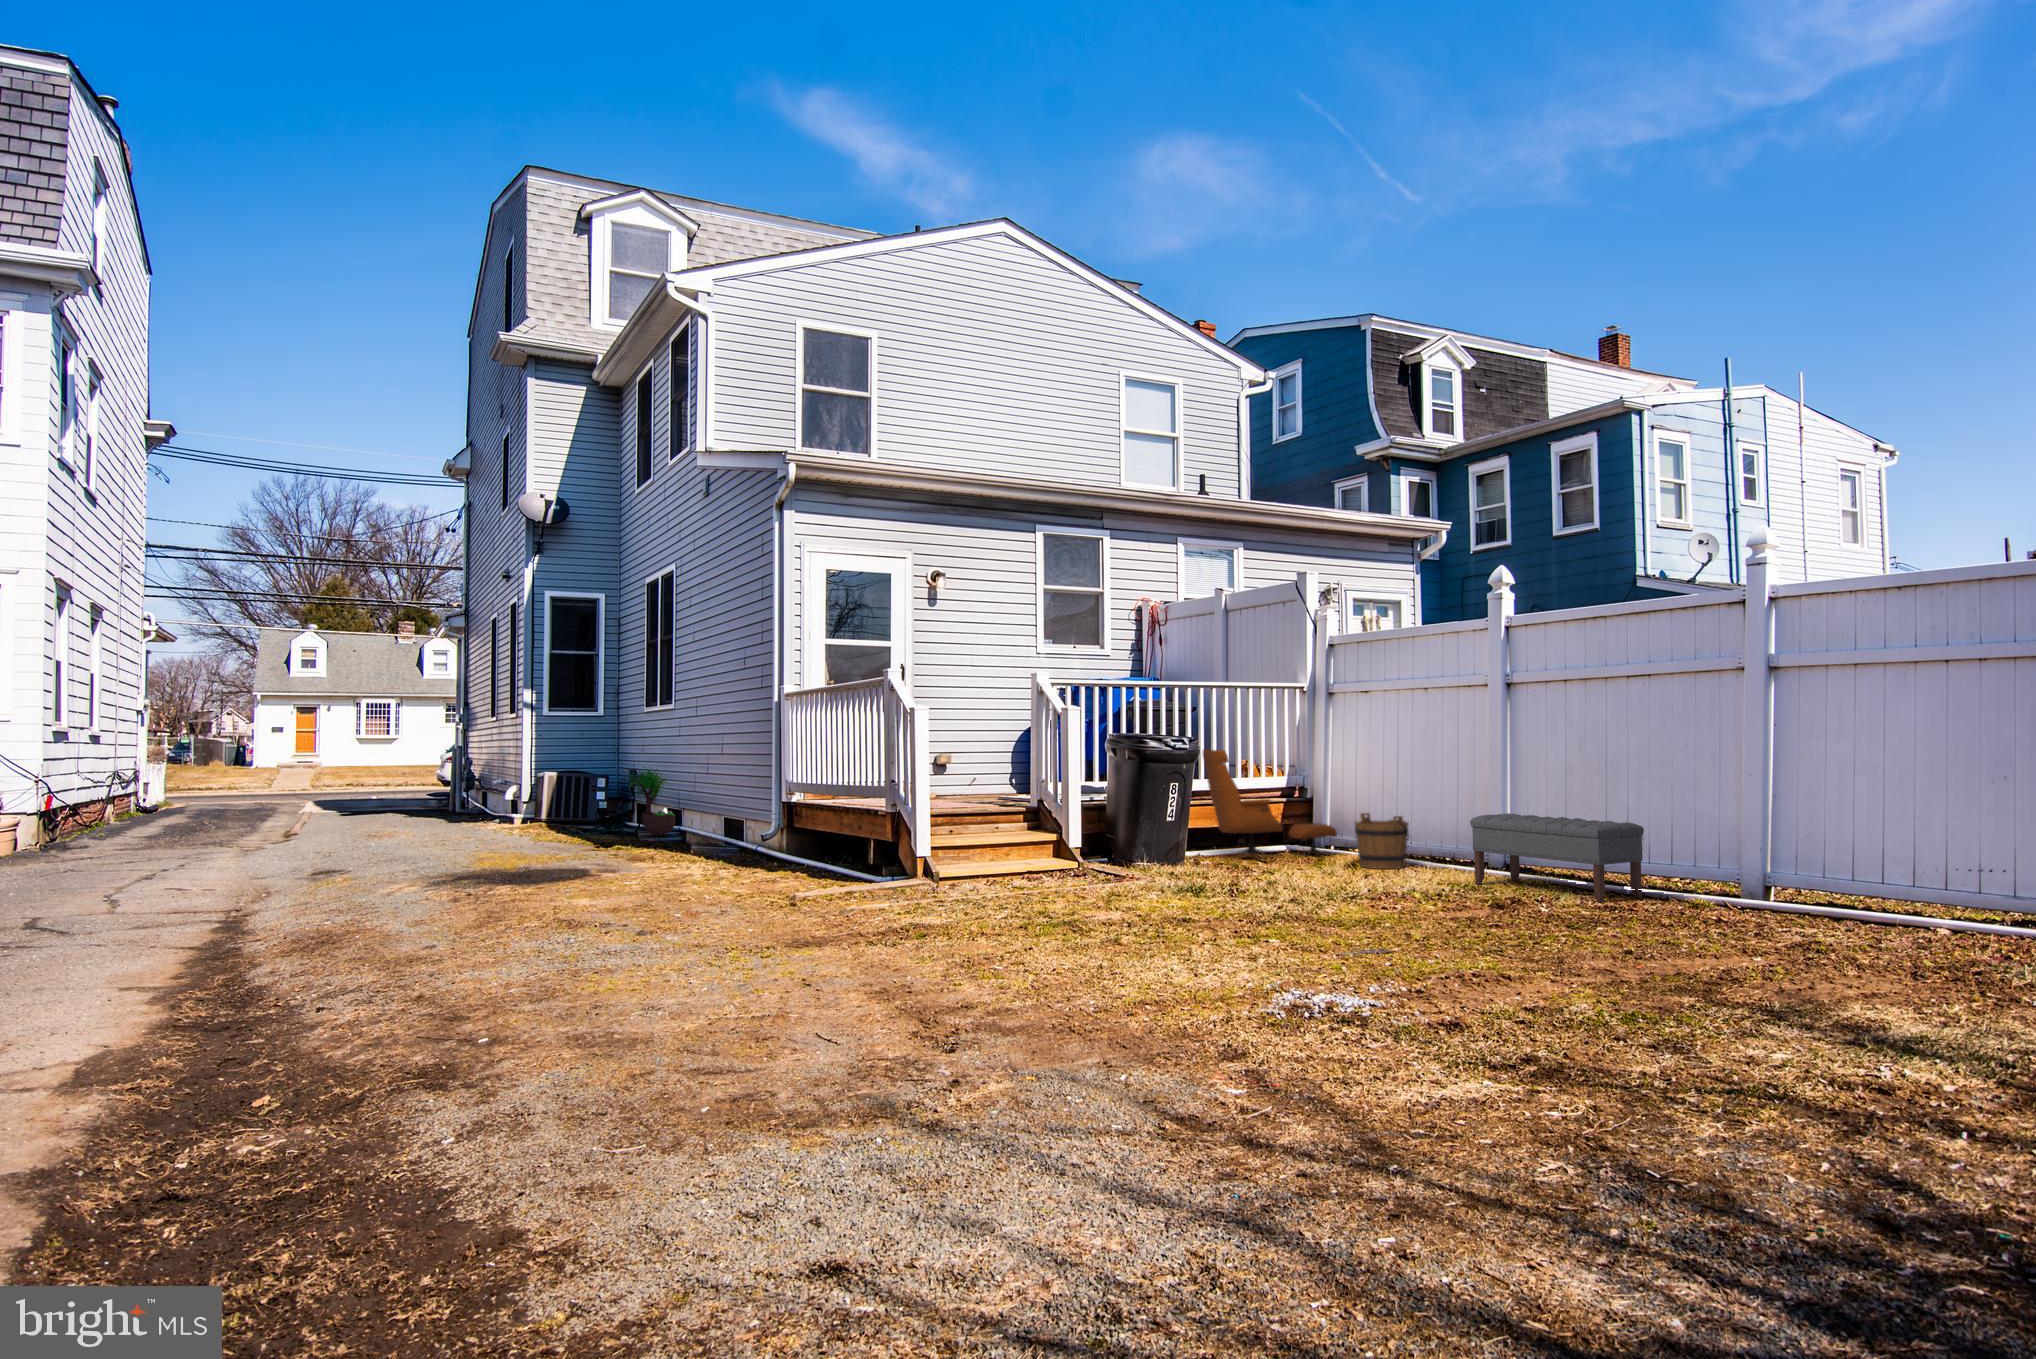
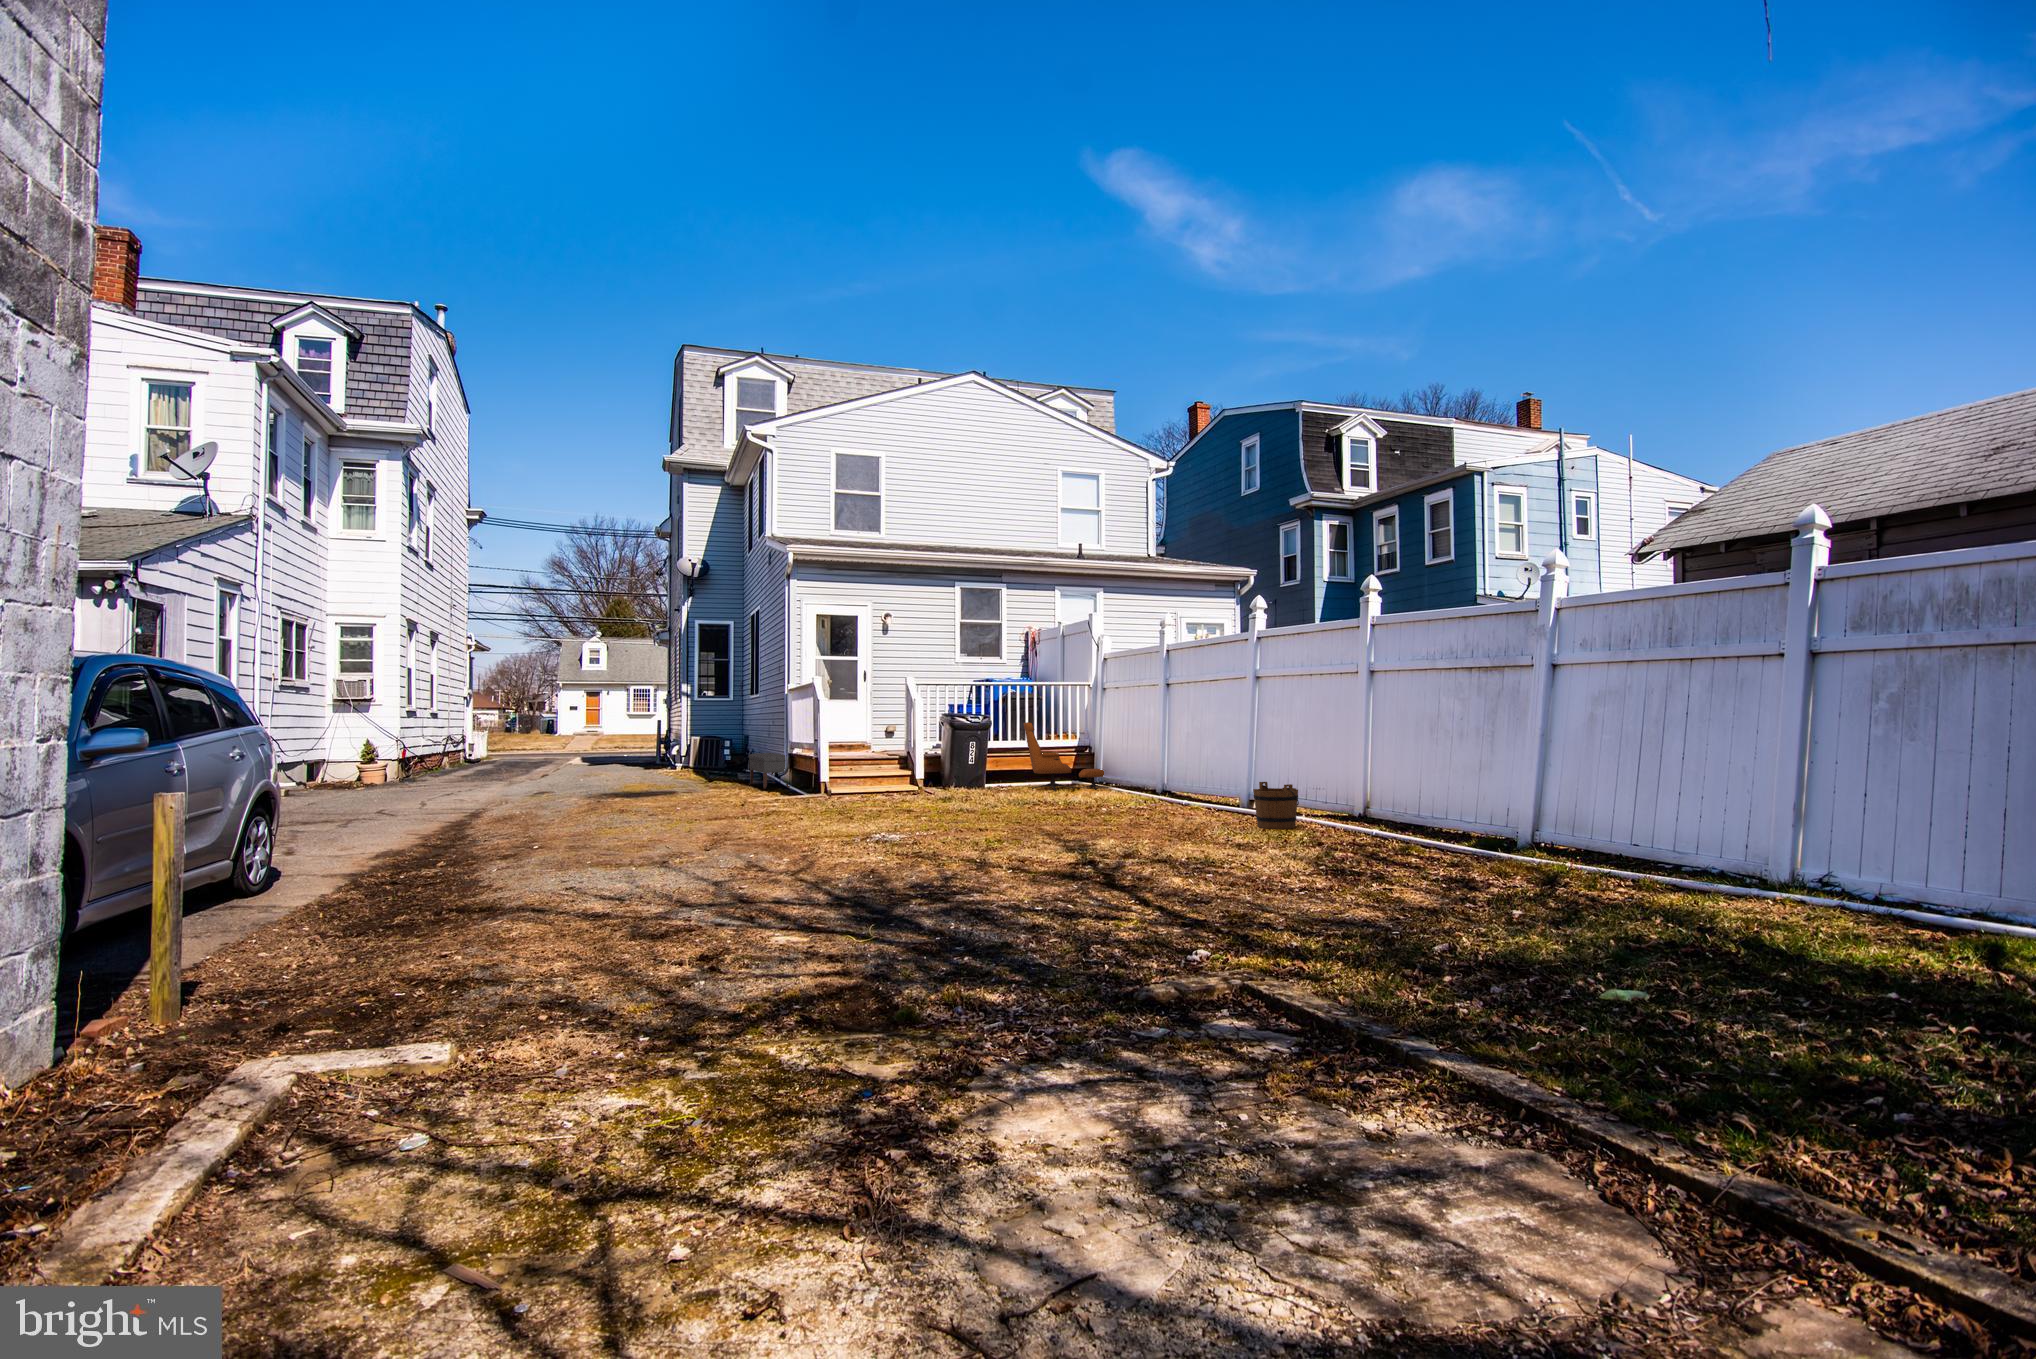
potted tree: present [630,767,676,836] -> none [728,729,757,775]
bucket: present [1354,813,1409,869] -> present [1253,782,1299,829]
bench: present [1470,814,1644,902] -> present [749,753,790,788]

